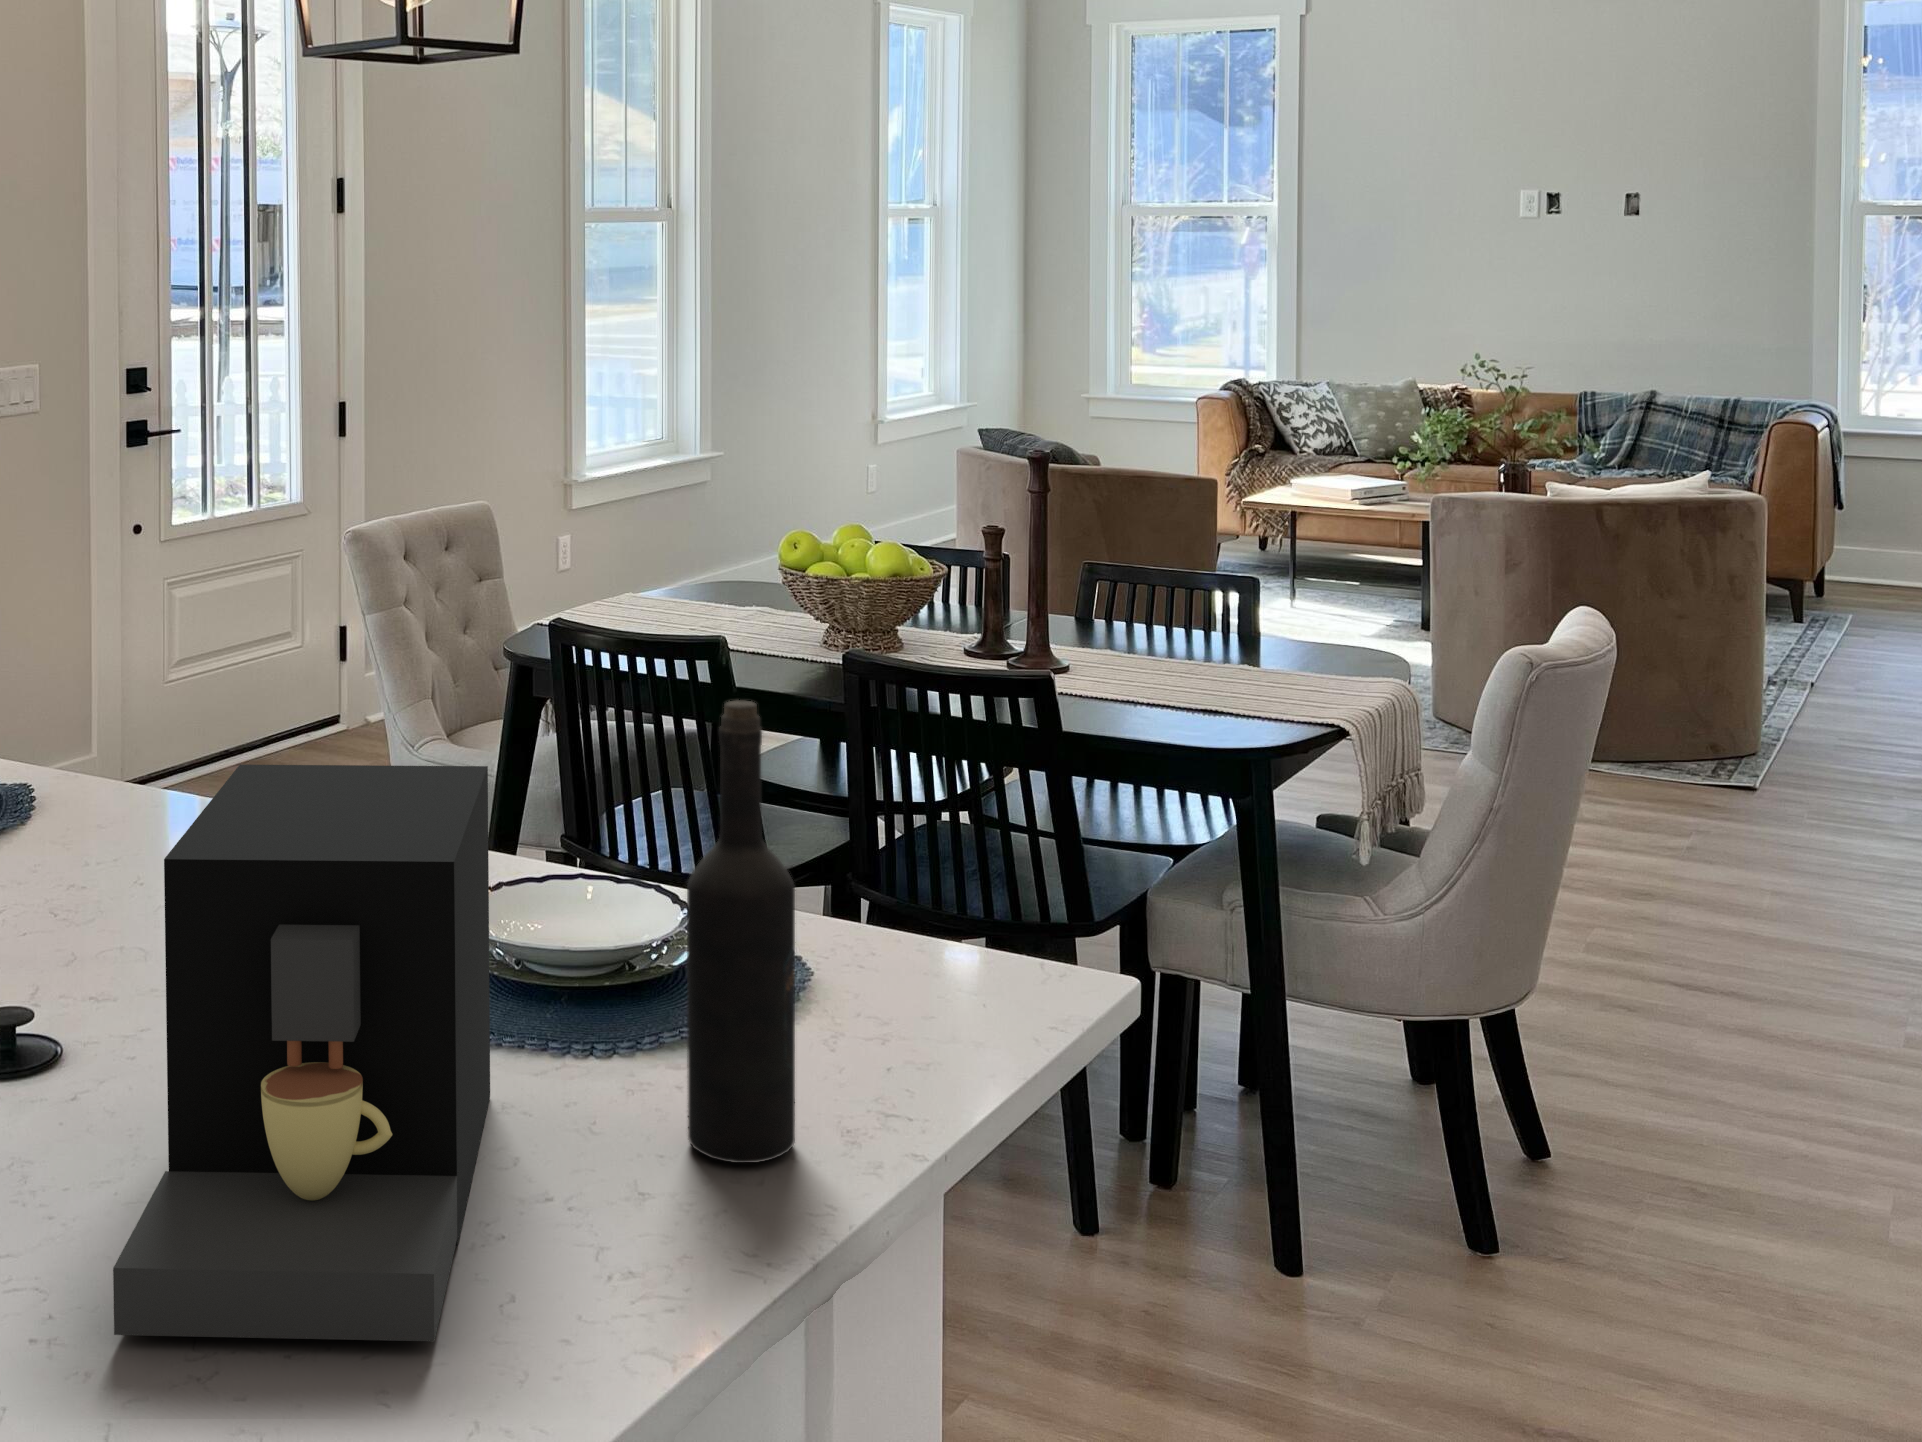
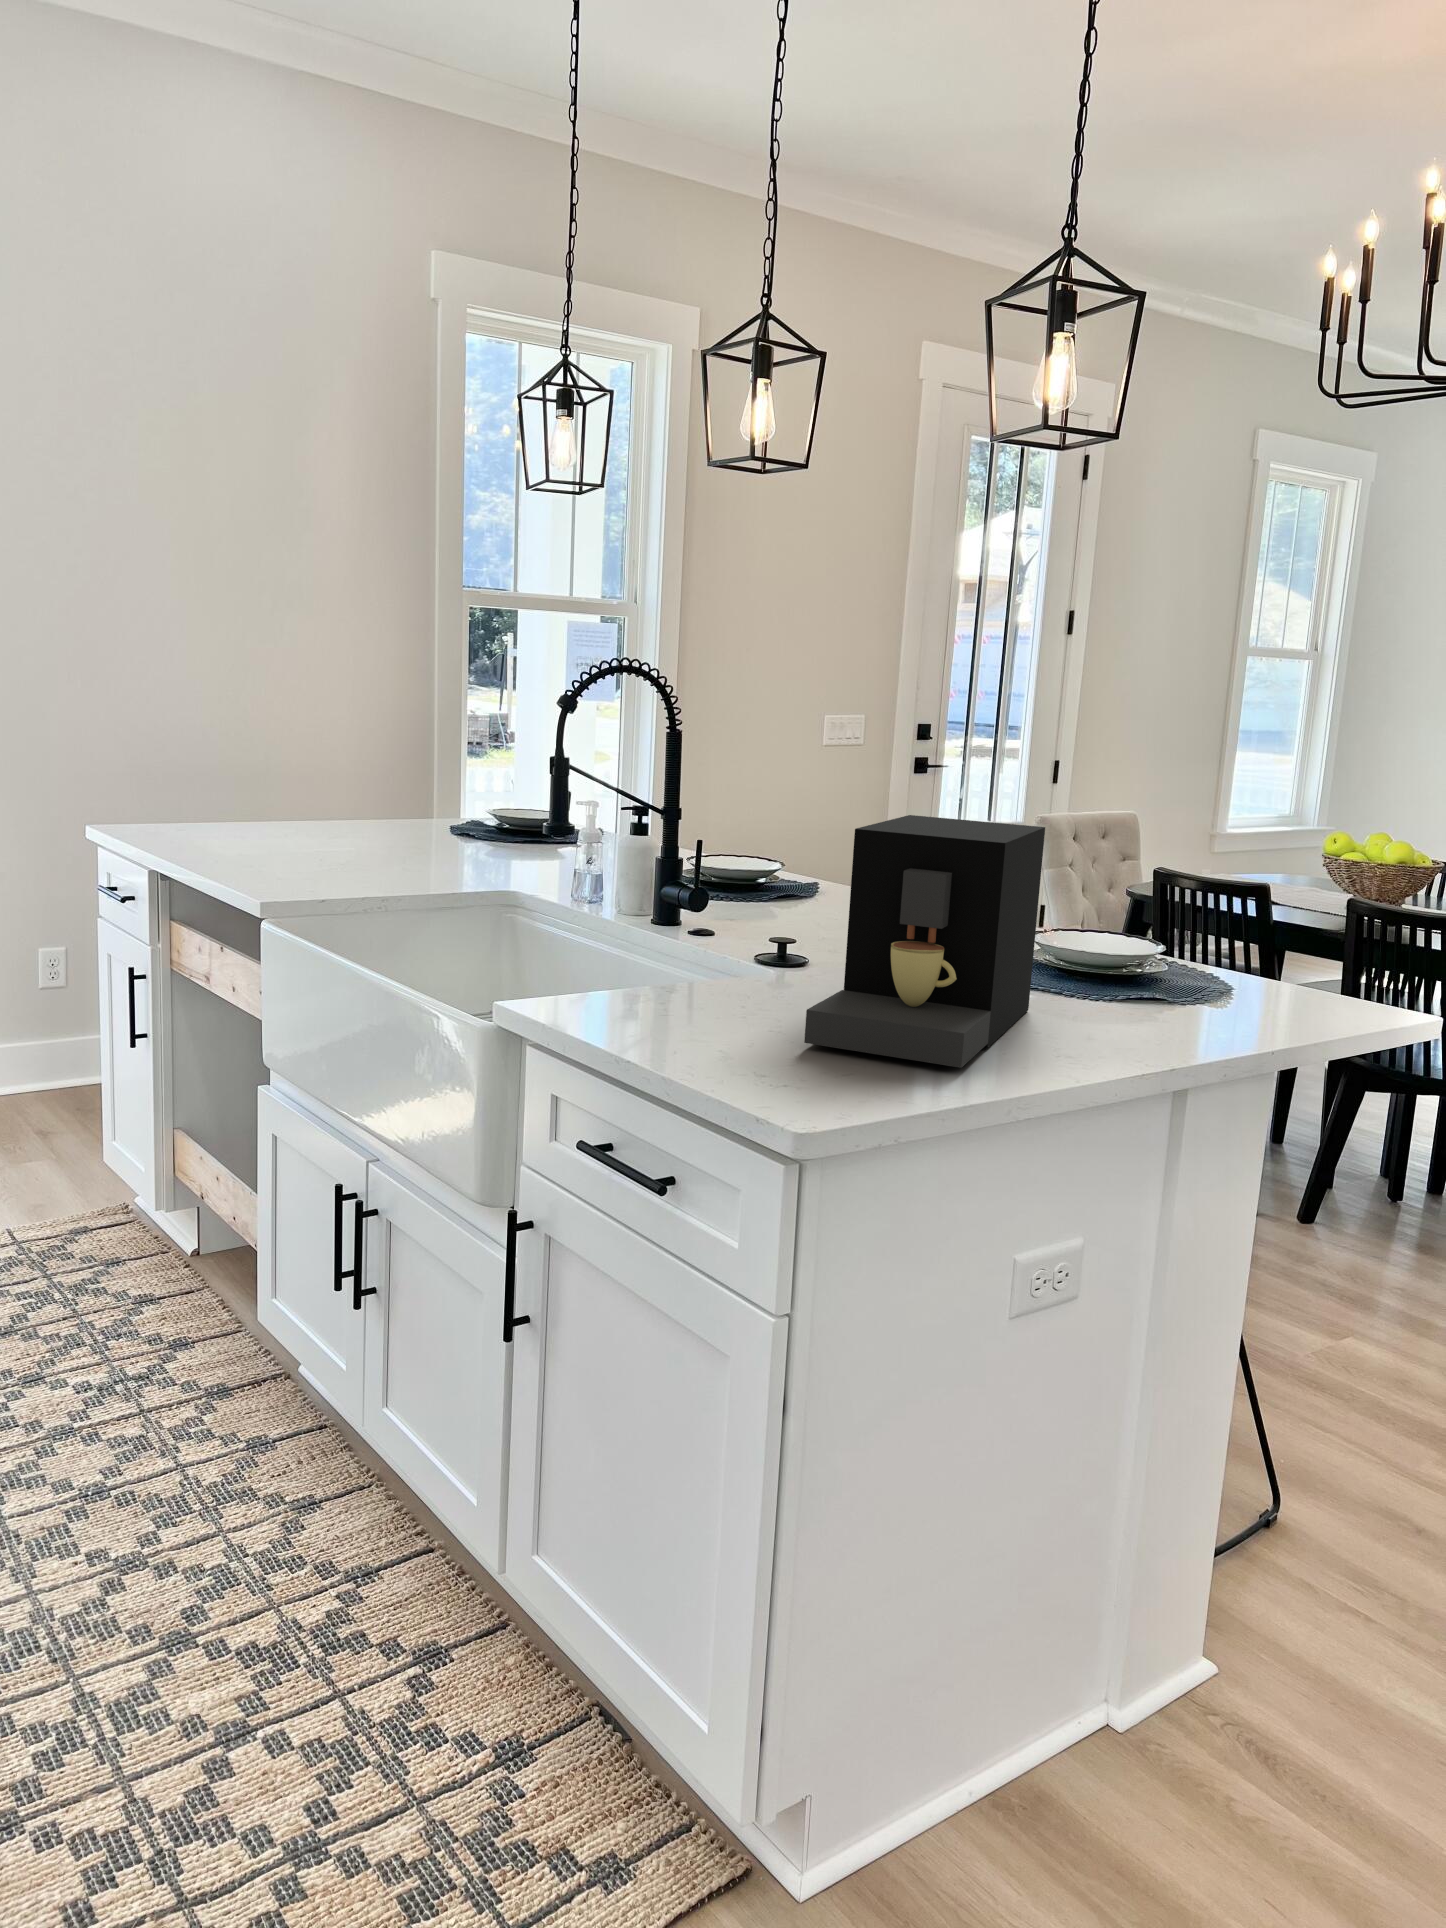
wine bottle: present [687,701,795,1163] -> none [1133,792,1212,1049]

